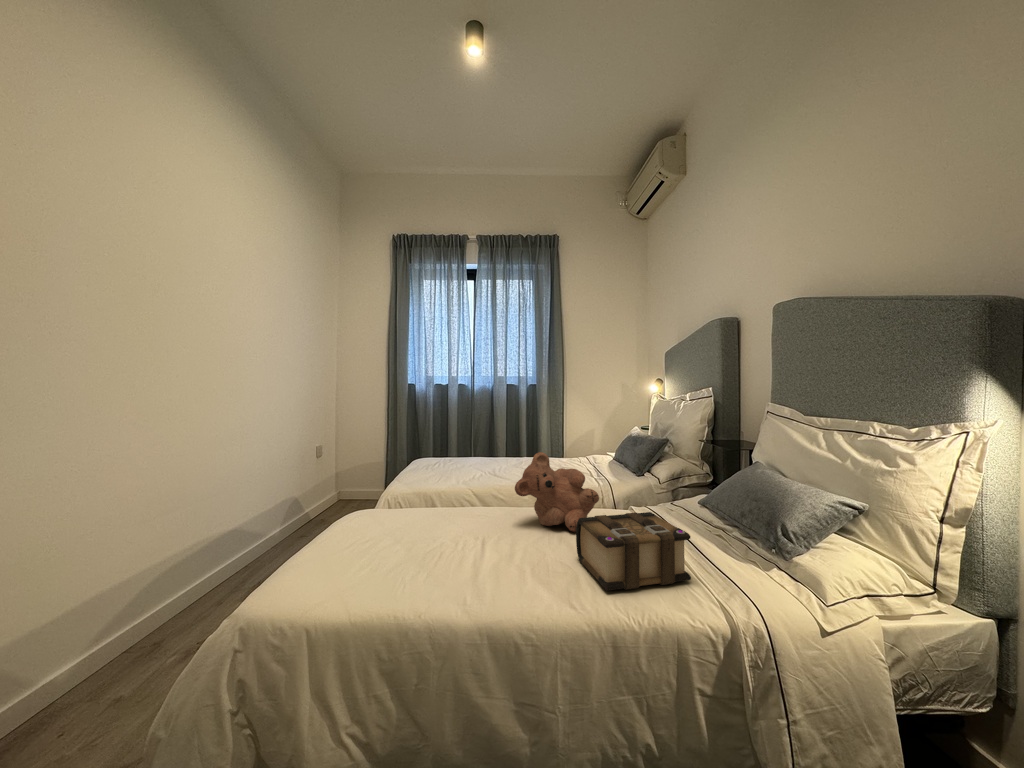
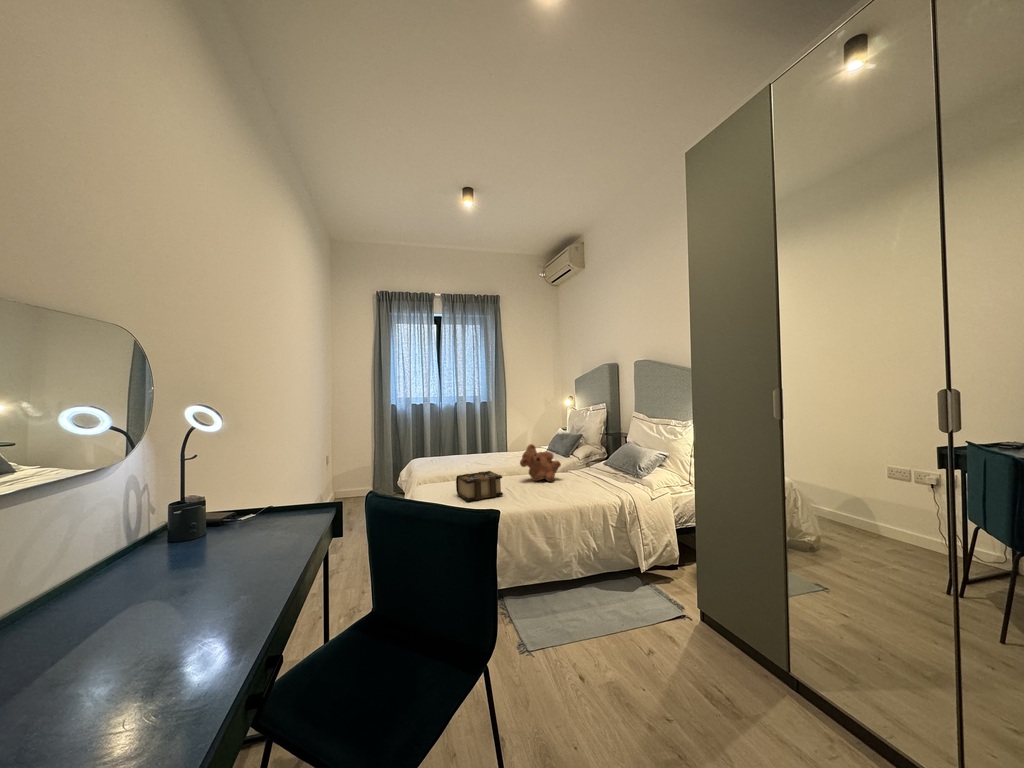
book: present [576,512,691,590] -> present [456,471,503,501]

